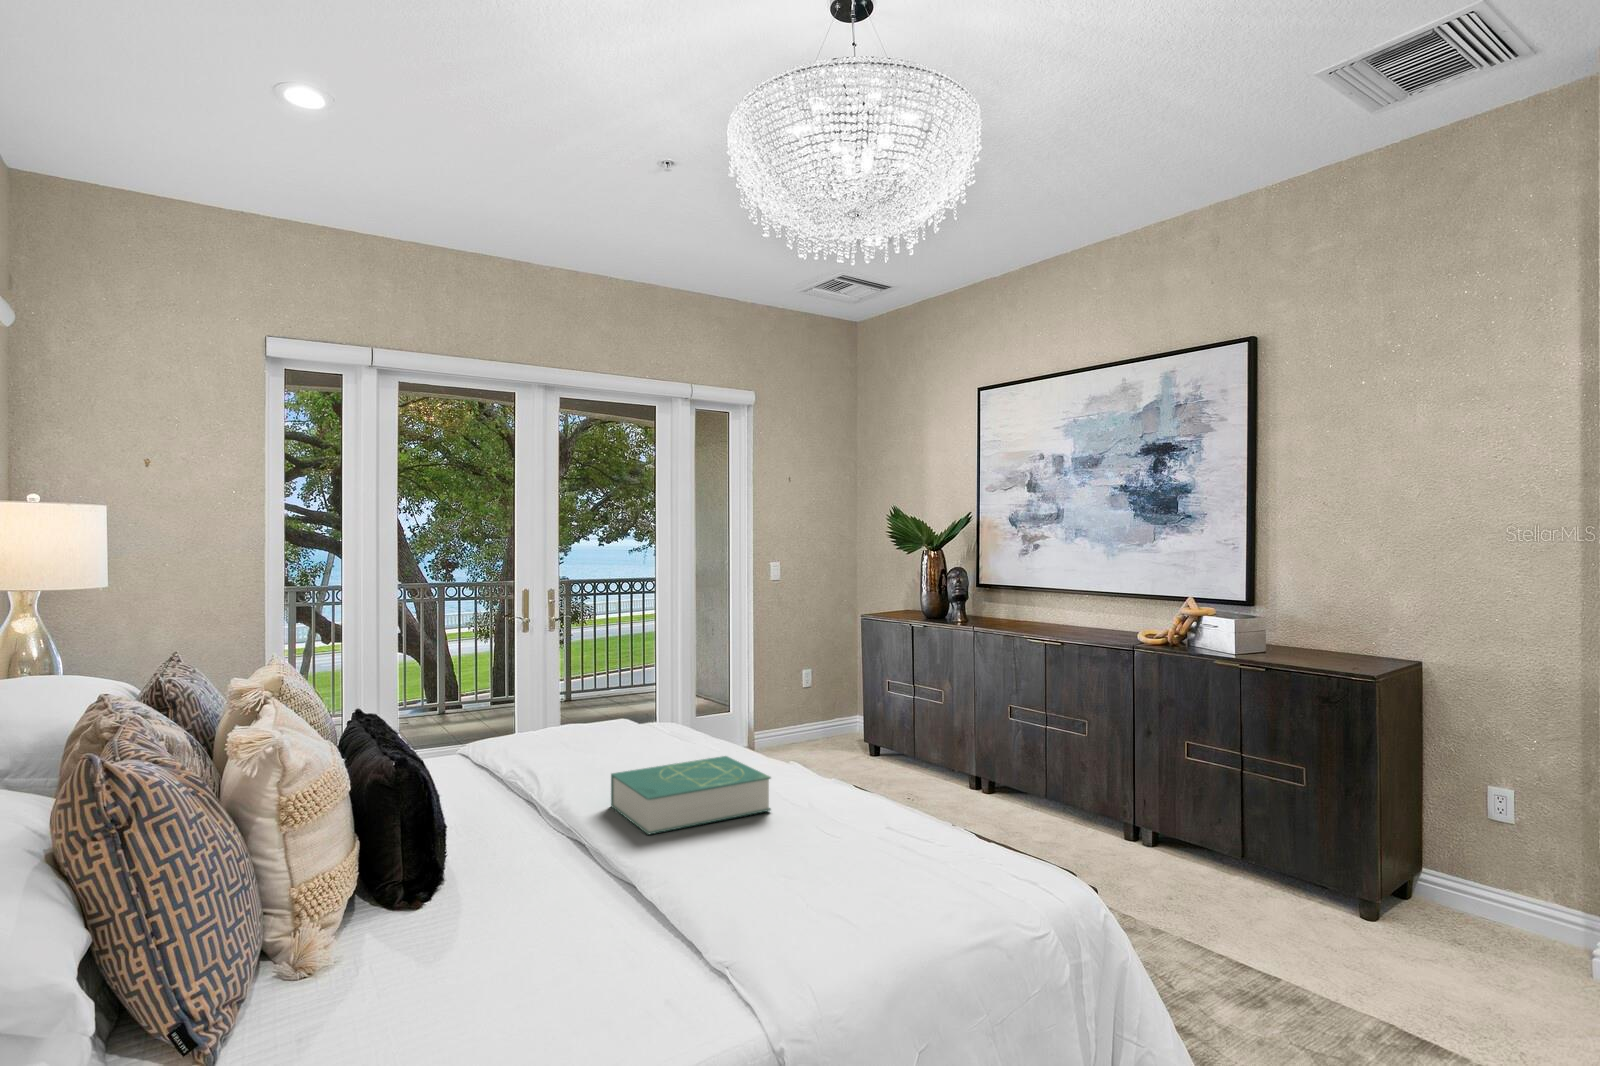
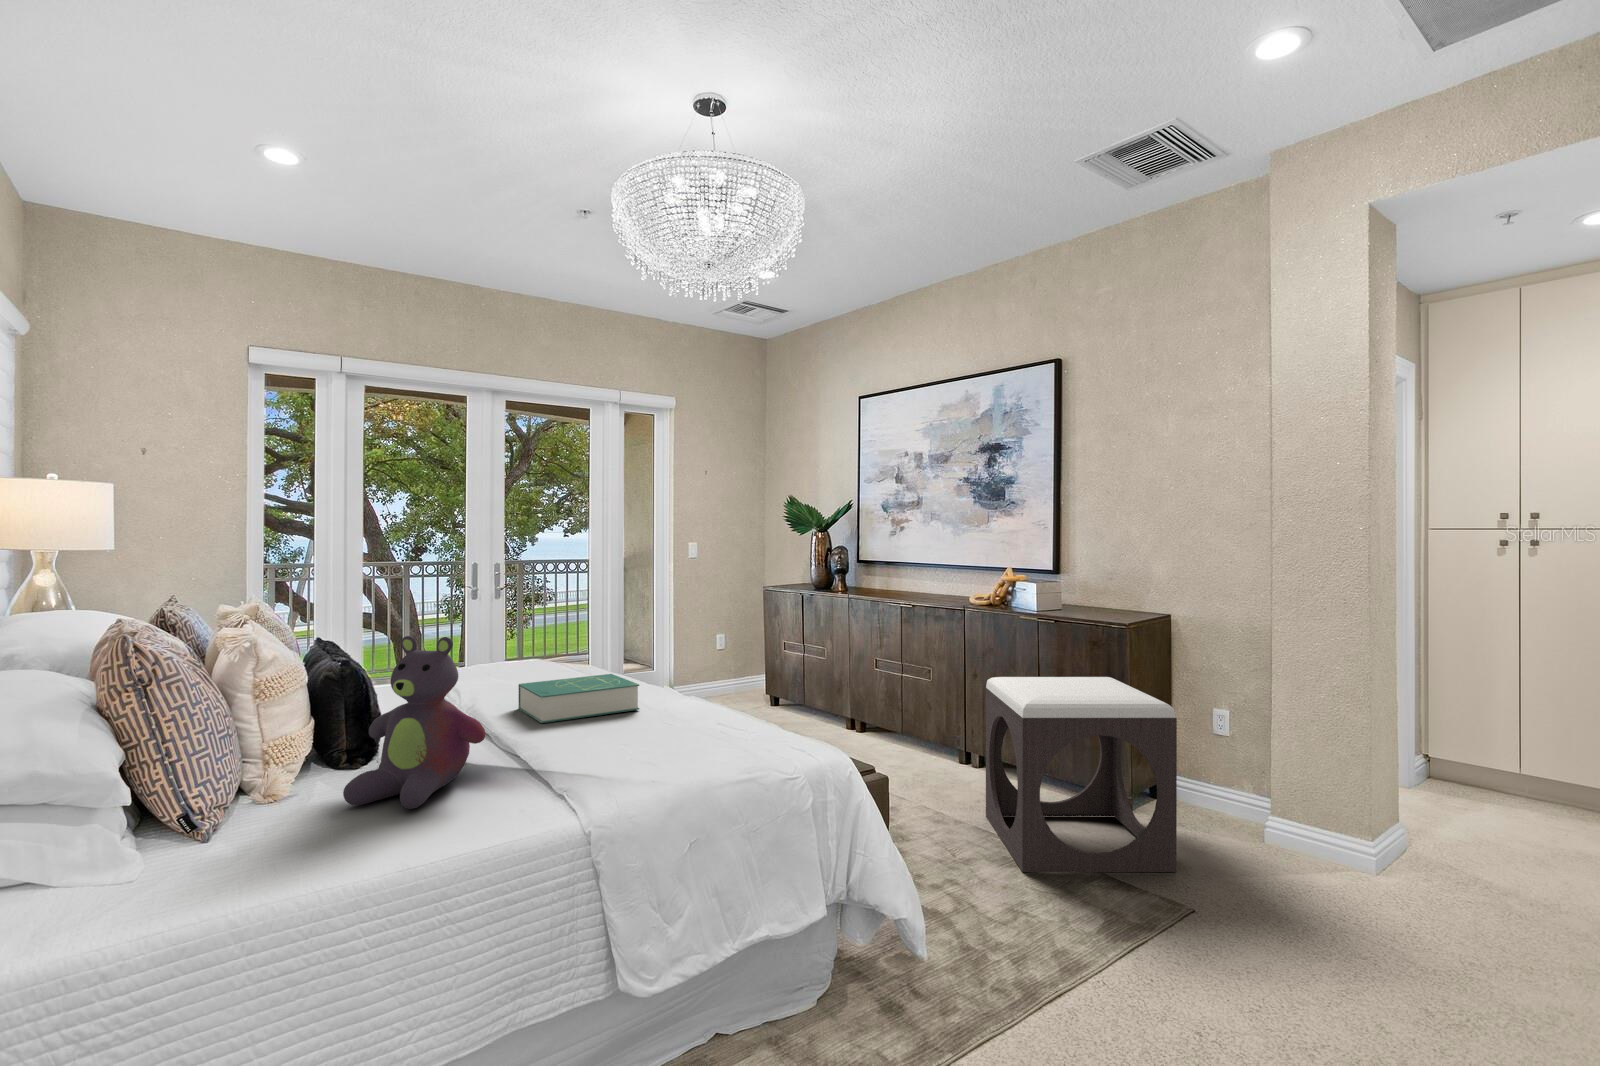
stuffed bear: none [401,735,594,1000] -> present [343,636,485,809]
footstool: none [1188,750,1486,1031] -> present [986,677,1177,872]

